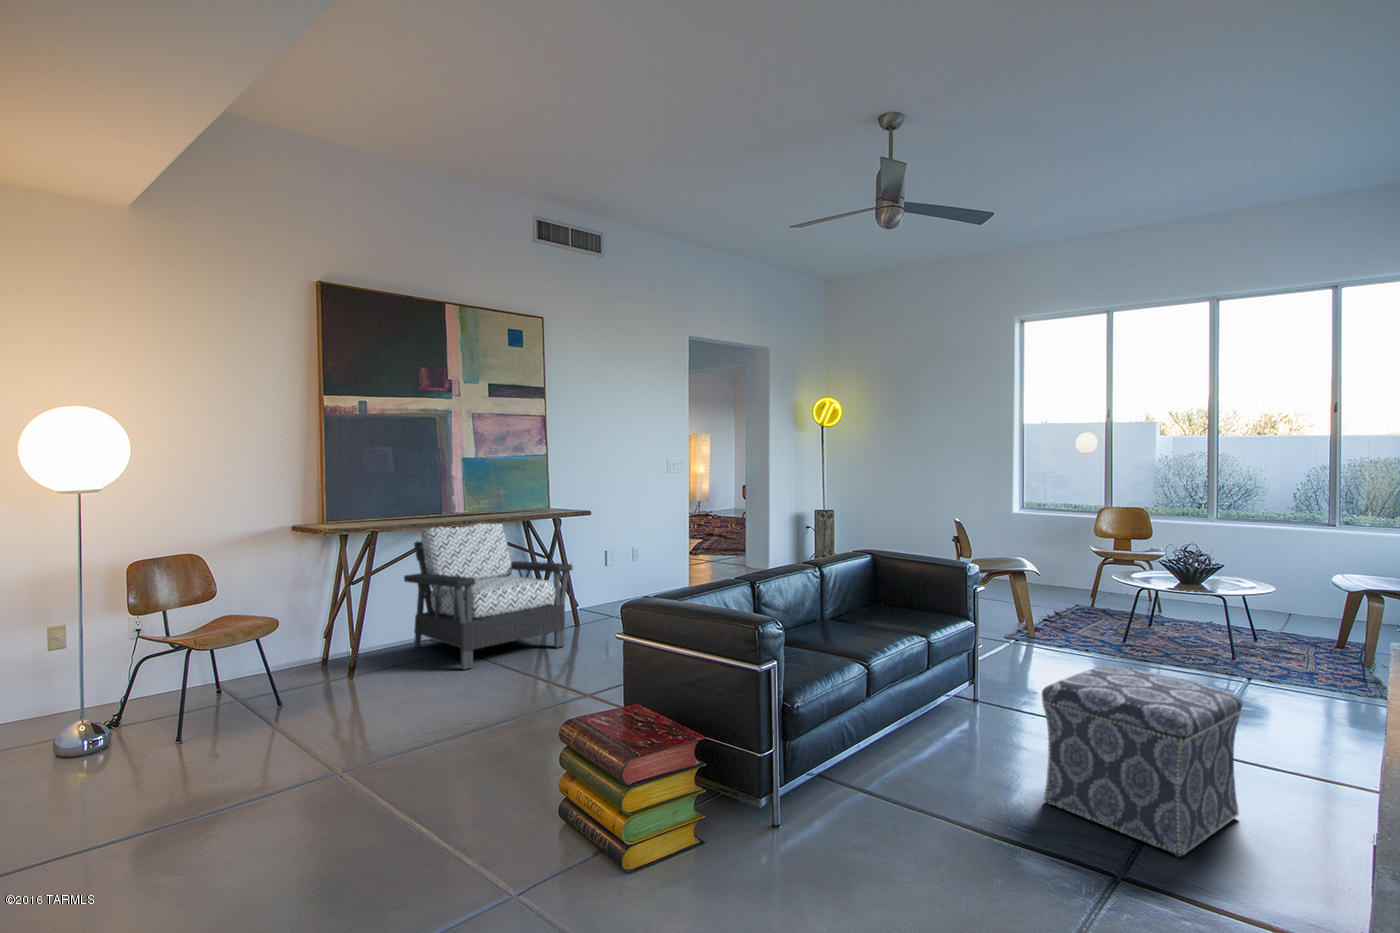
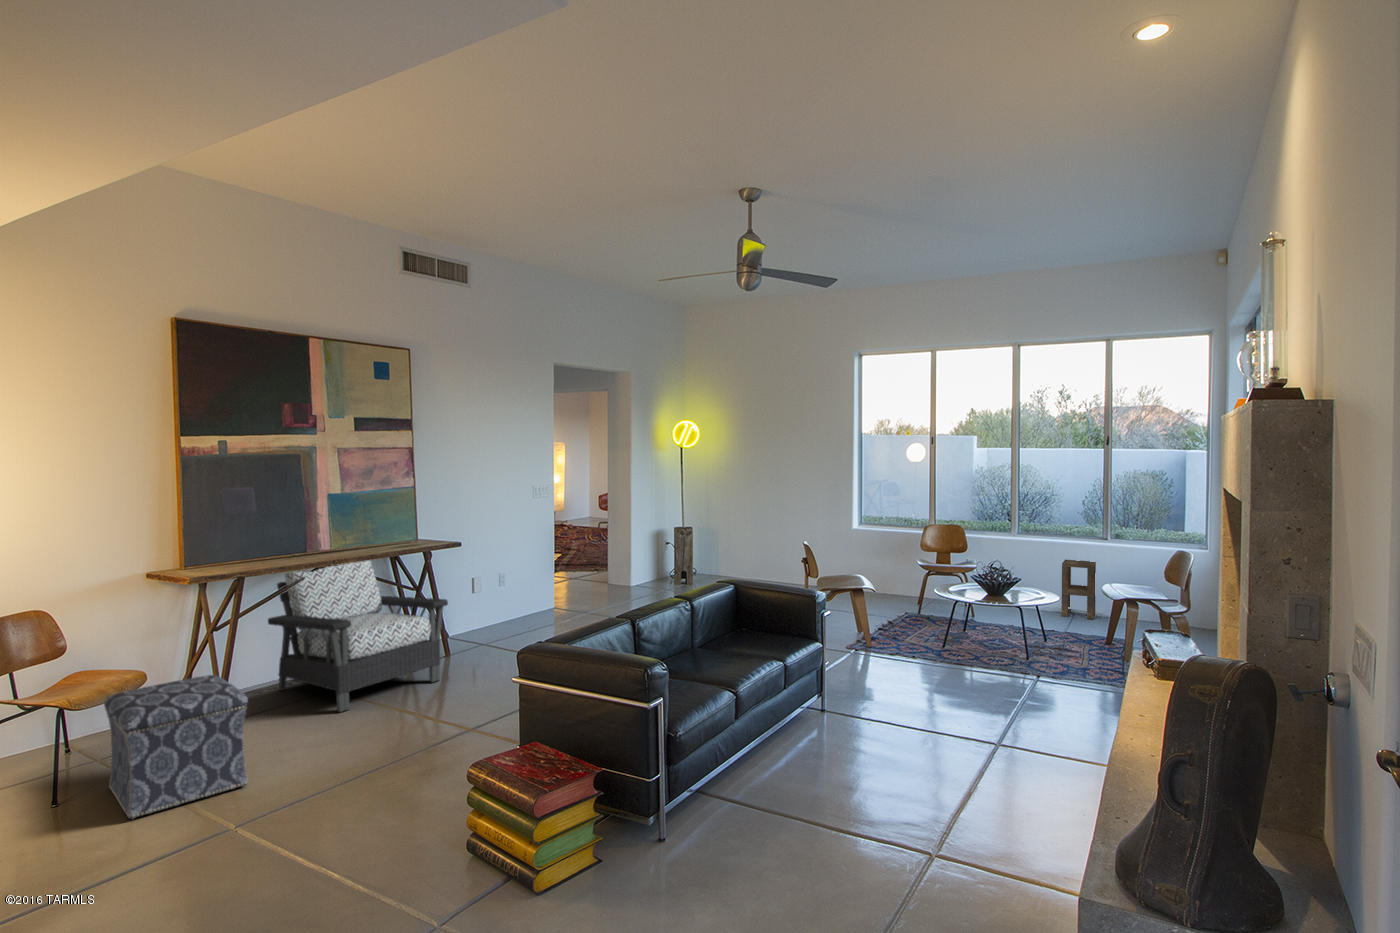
side table: none [1273,549,1319,620] -> present [1062,560,1096,619]
ottoman: present [1042,665,1242,857] -> present [104,675,248,819]

